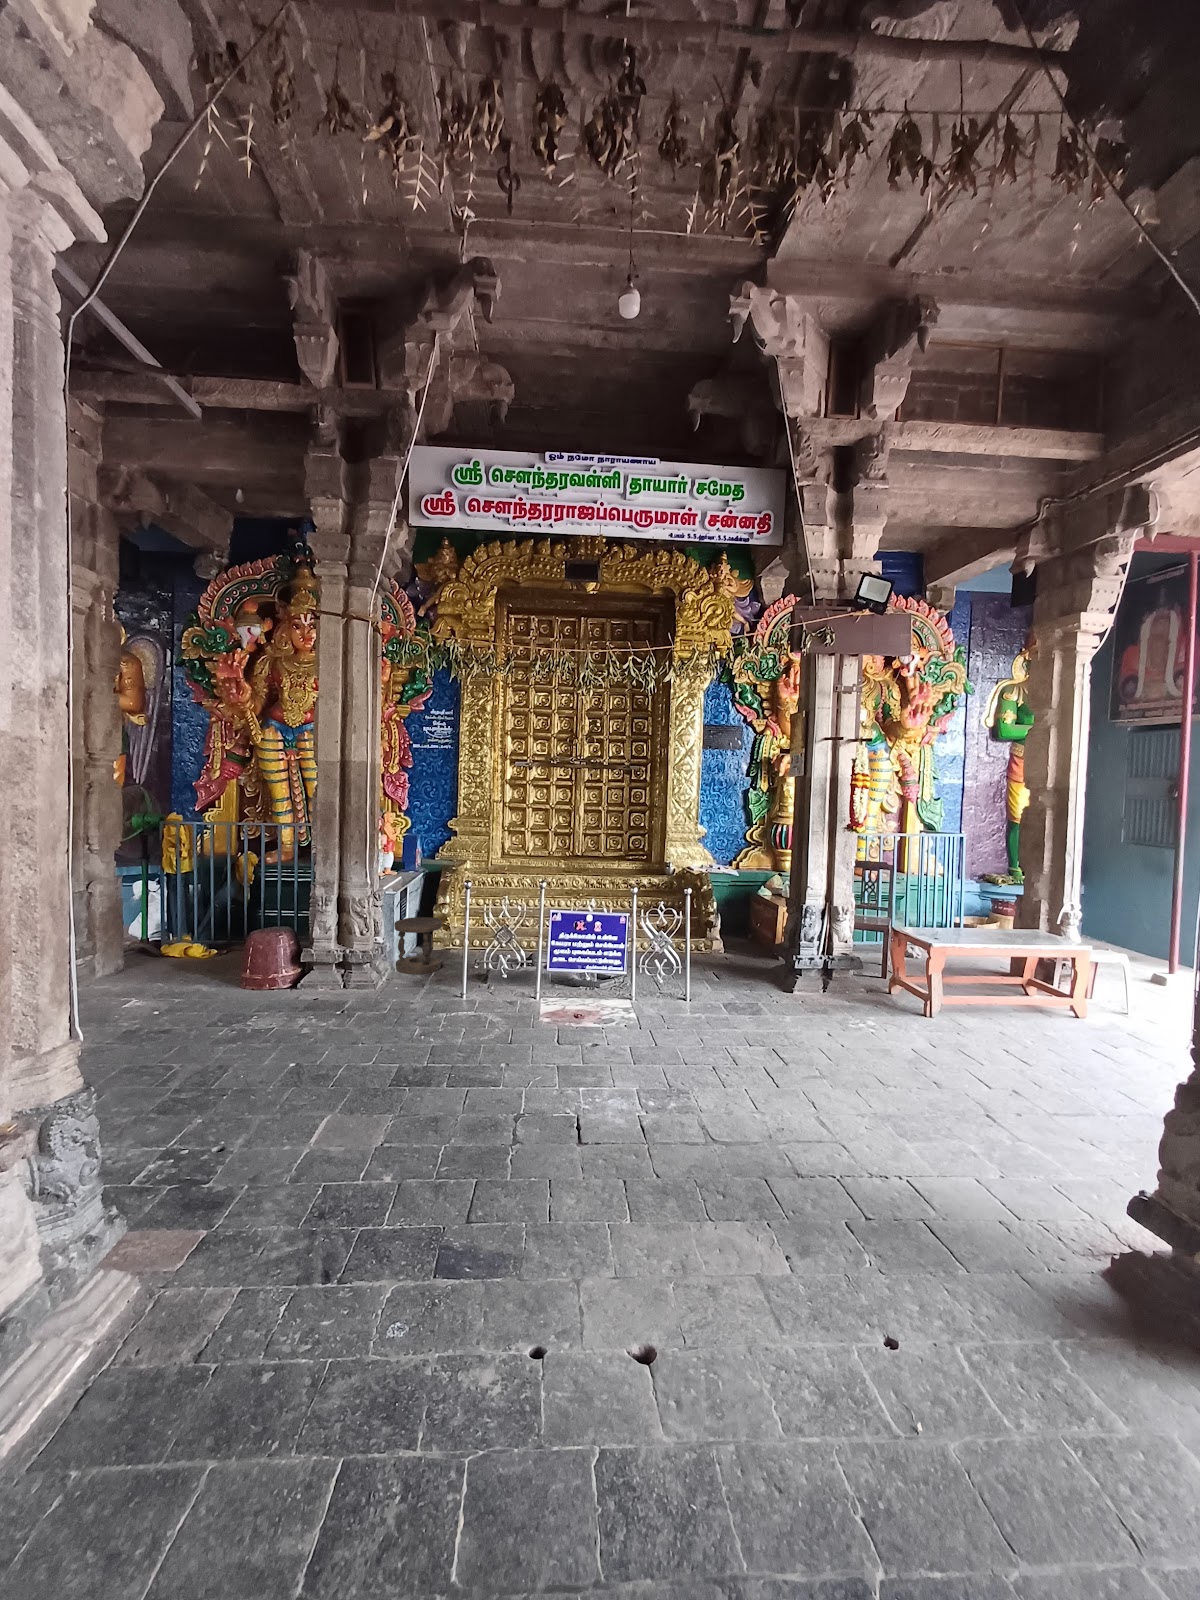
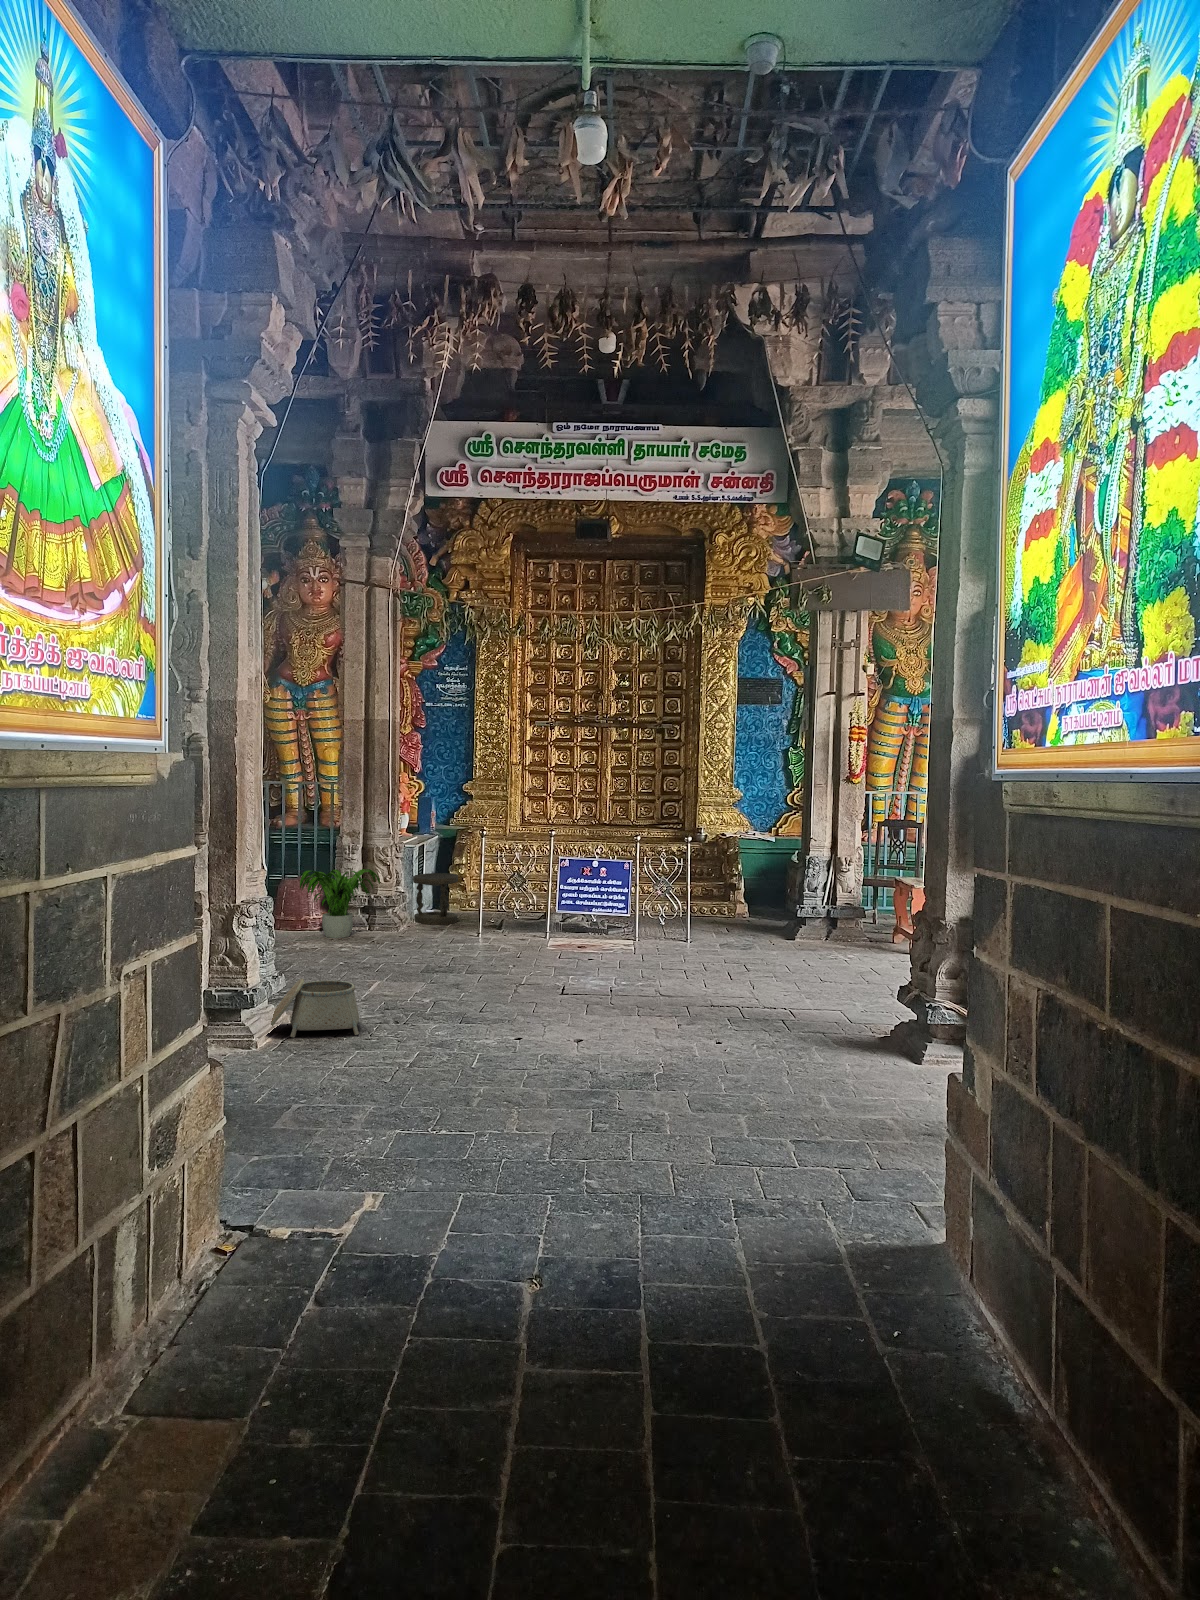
potted plant: none [261,924,355,1003] -> present [300,869,380,938]
basket: none [95,1186,276,1327] -> present [271,978,359,1037]

